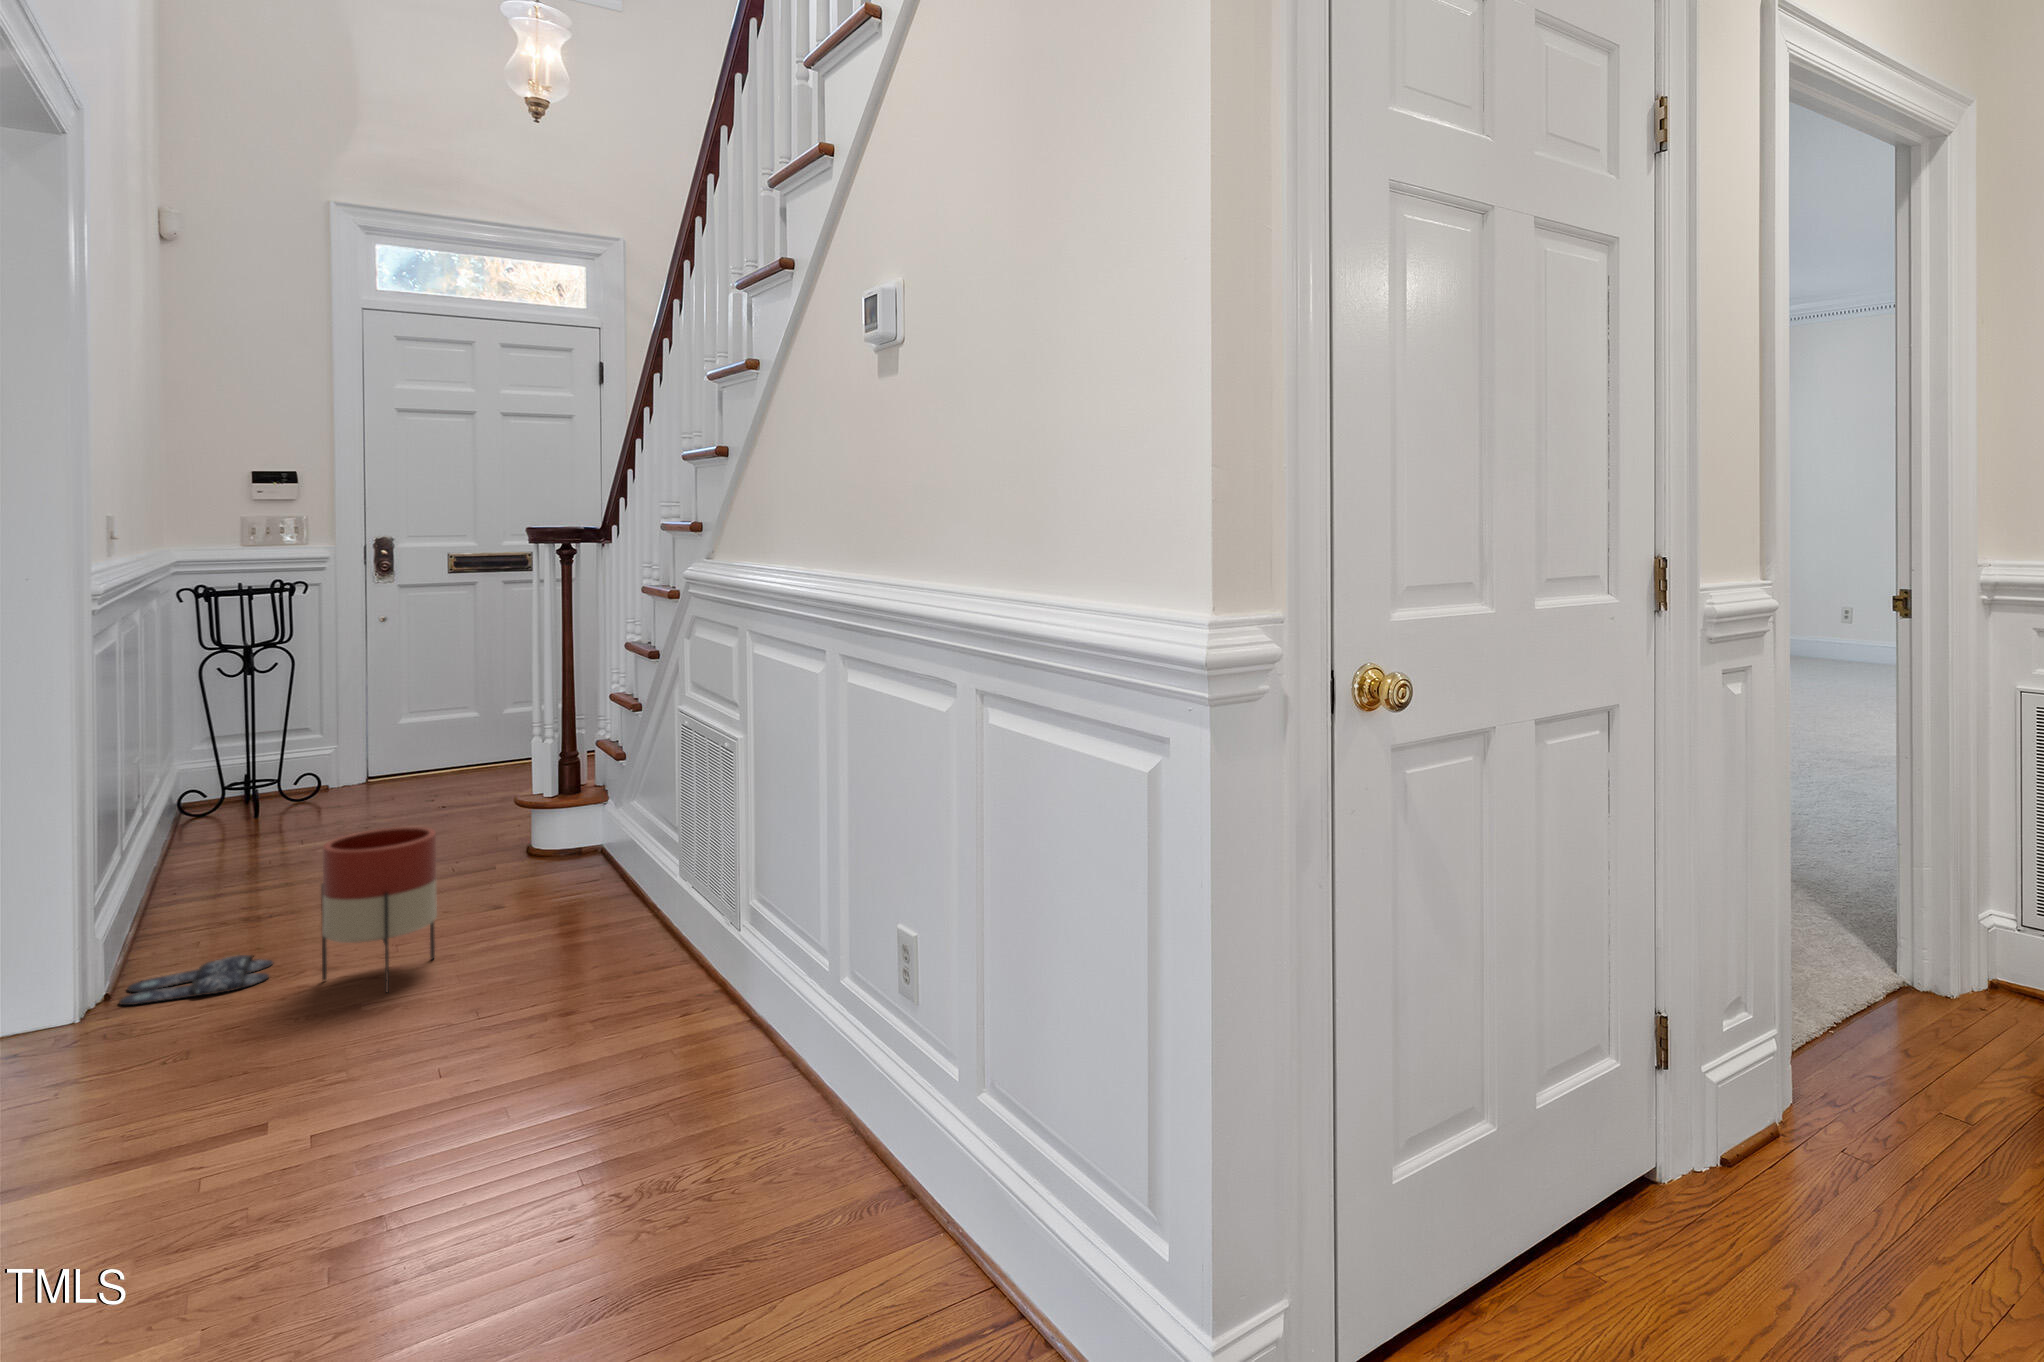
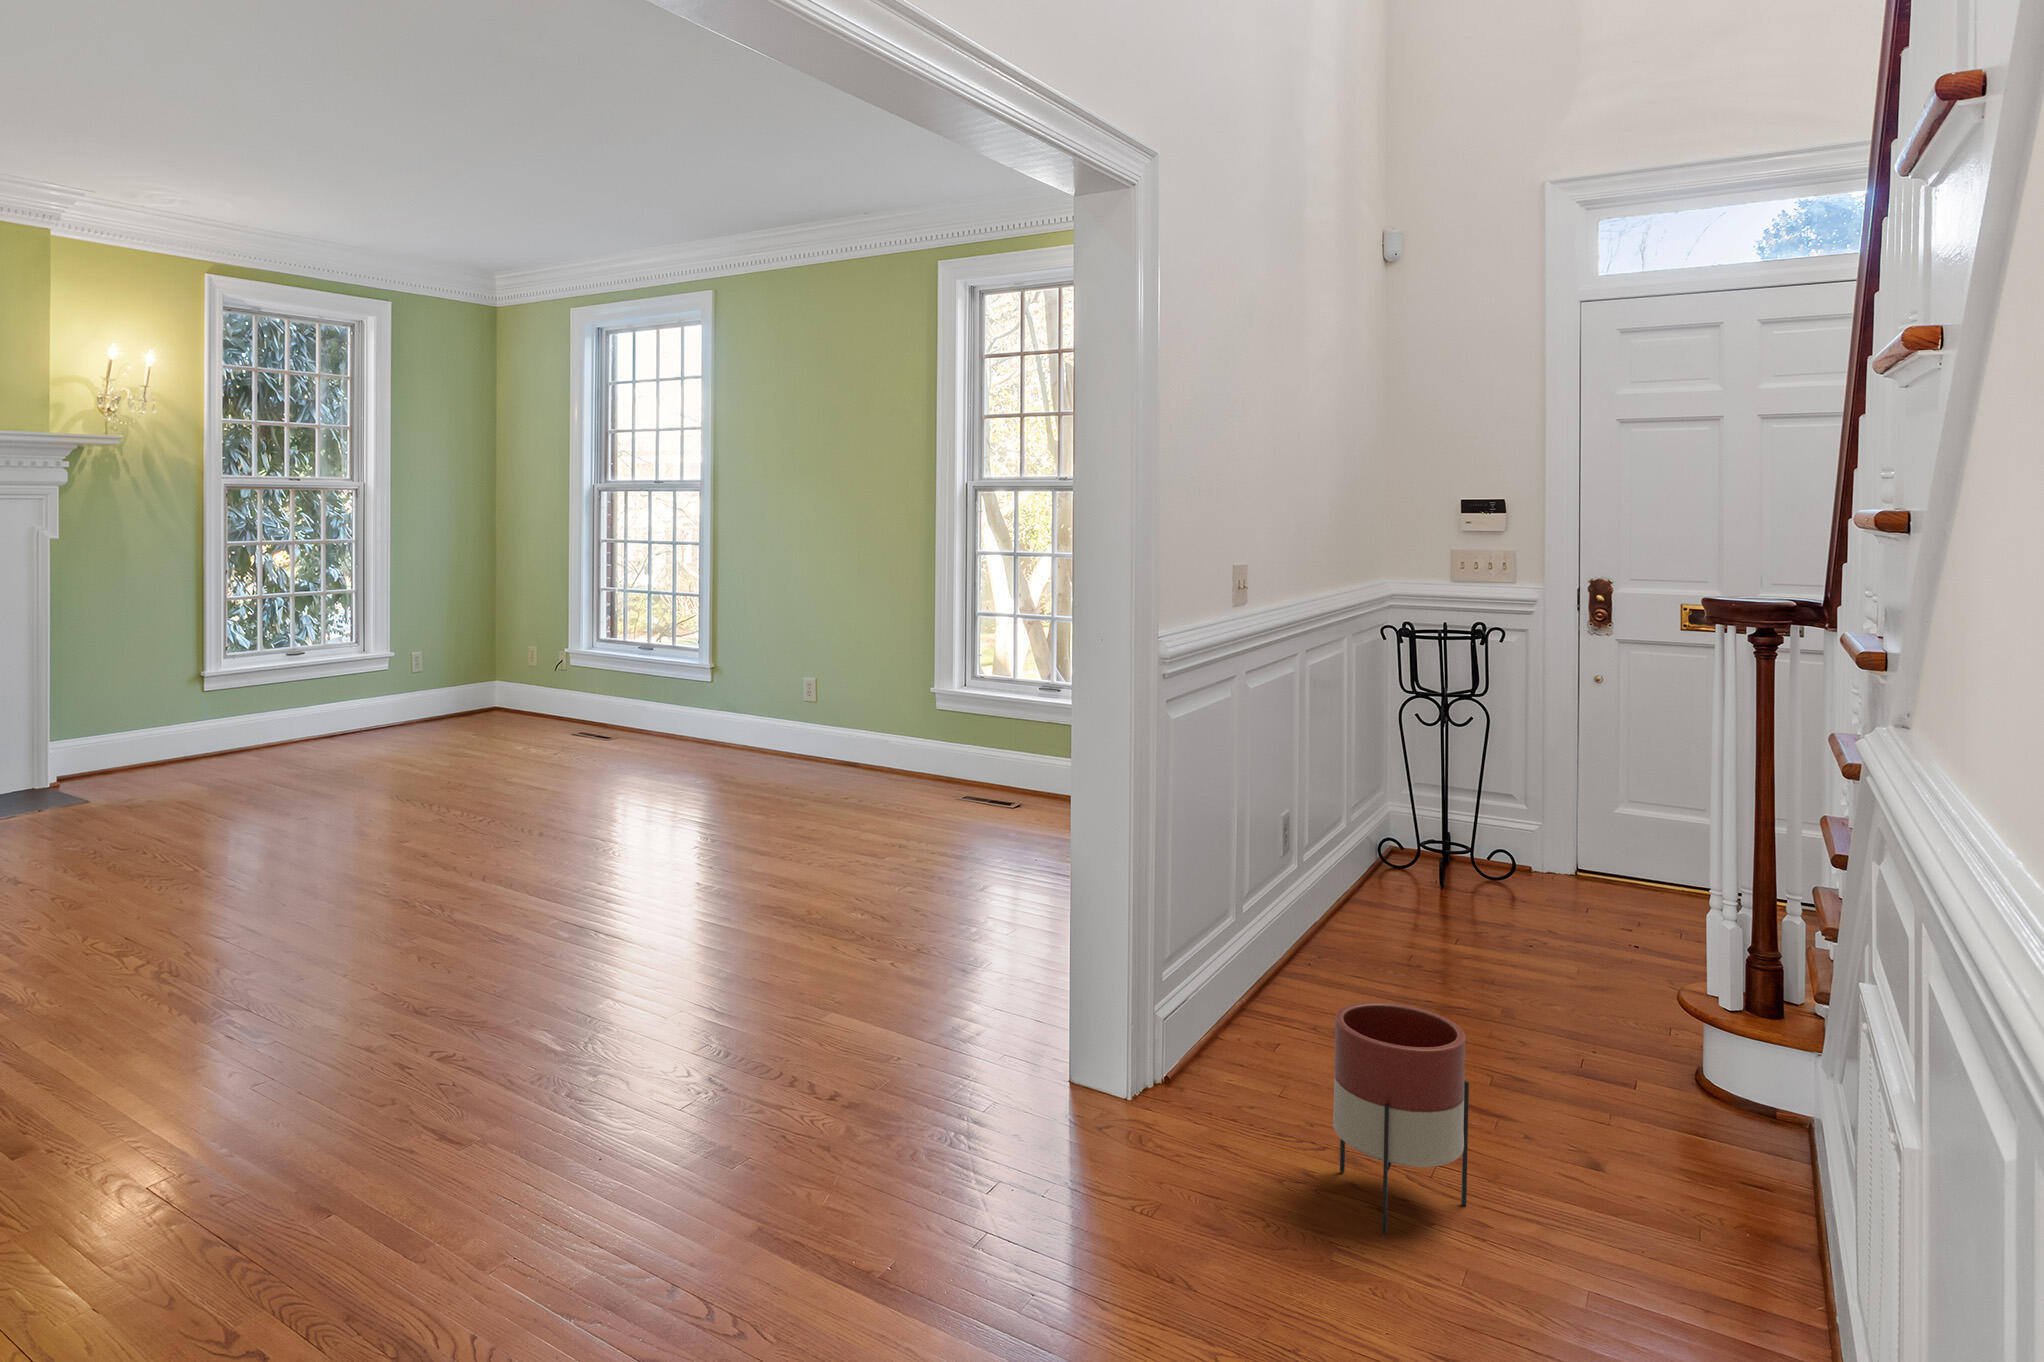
slippers: present [119,955,273,1005] -> none [1178,1076,1319,1137]

